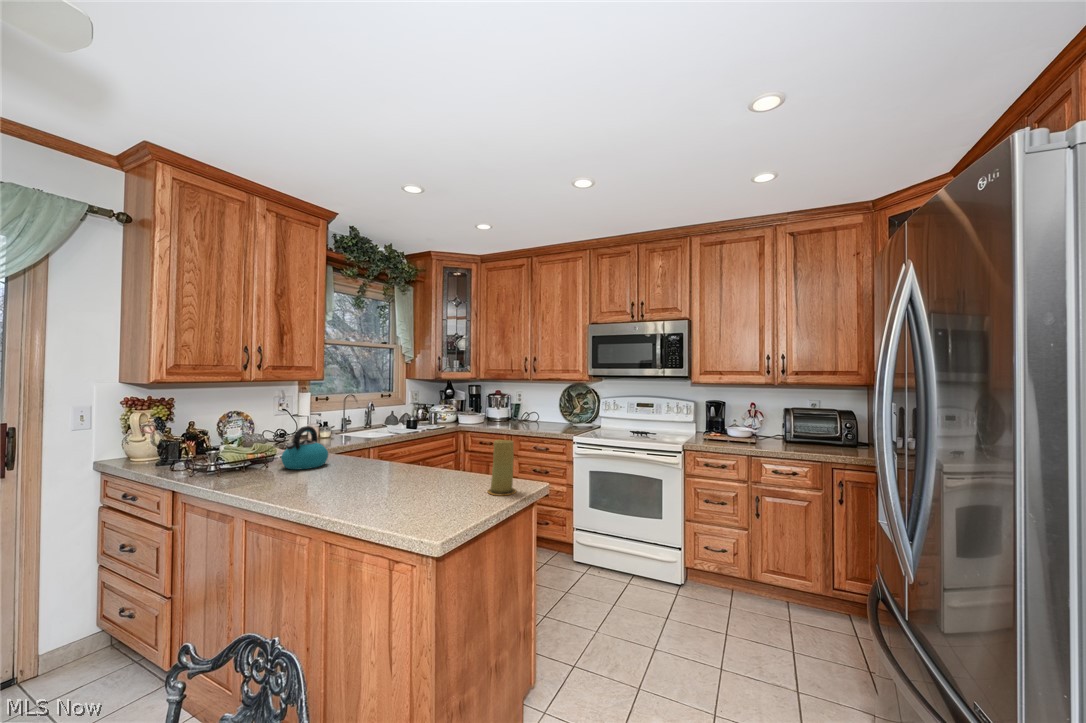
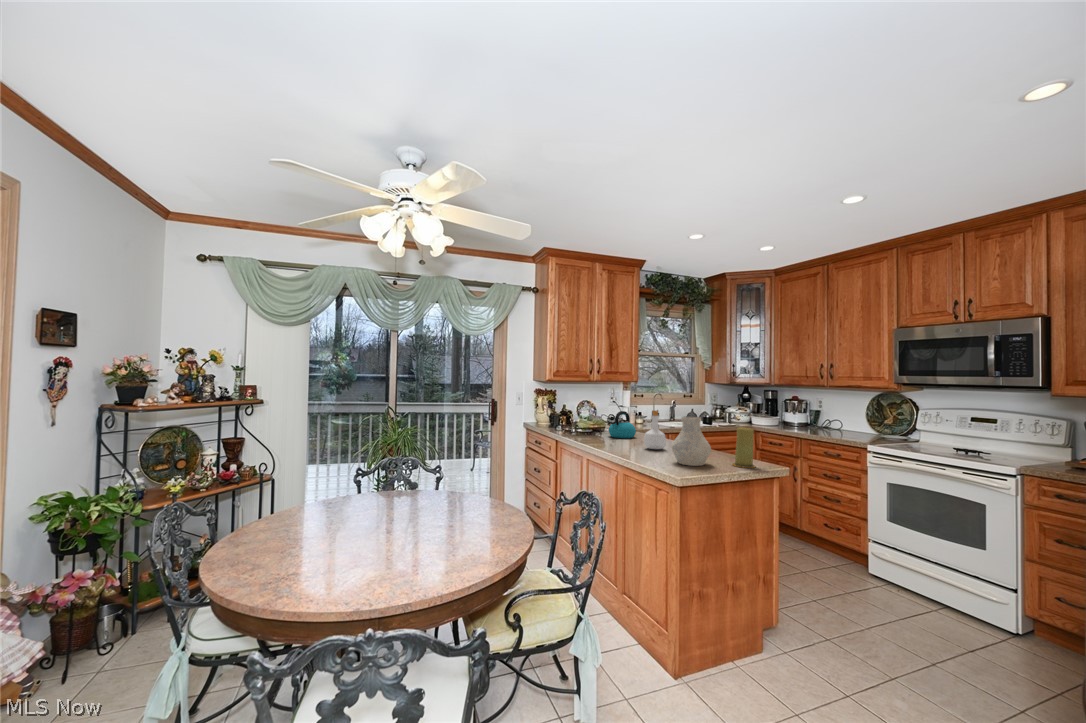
bottle: none [350,424,385,484] -> present [644,410,666,449]
vase: none [405,432,464,509] -> present [671,416,711,466]

